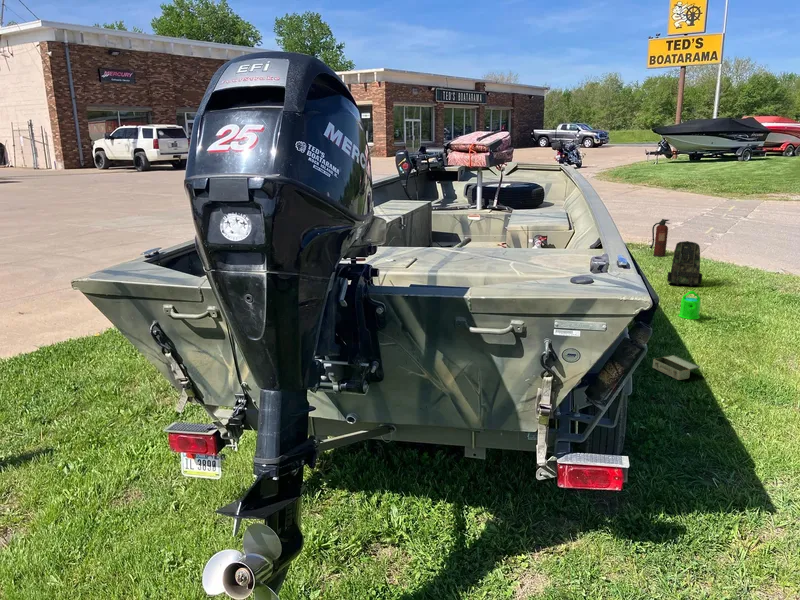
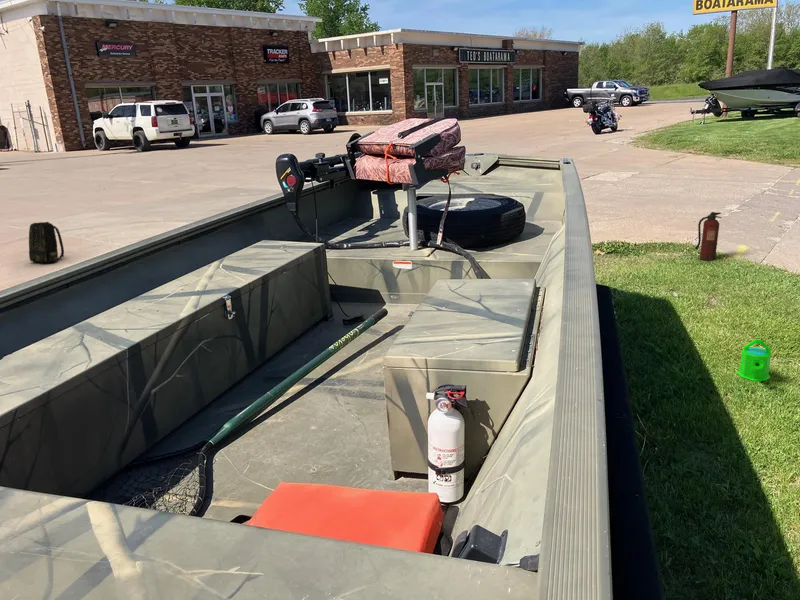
backpack: present [667,241,702,286] -> present [29,222,64,263]
toolbox: present [653,355,700,380] -> none [699,474,780,531]

